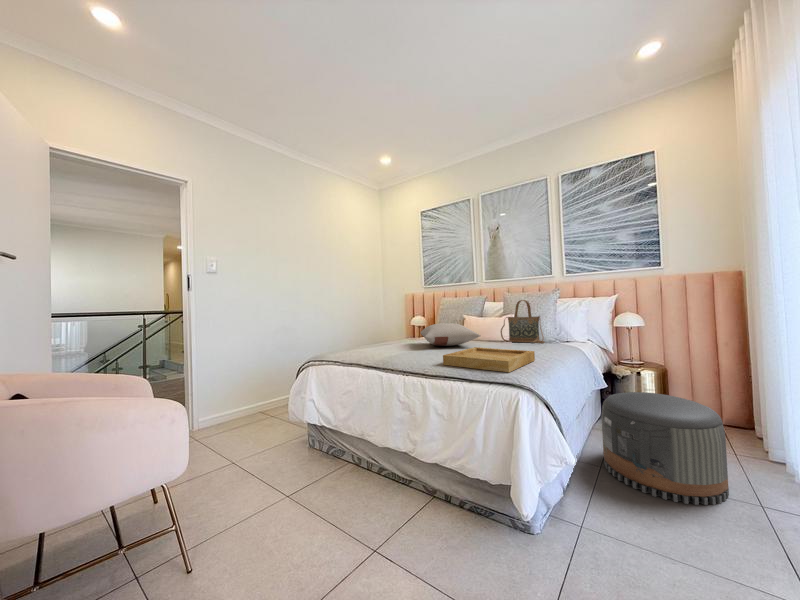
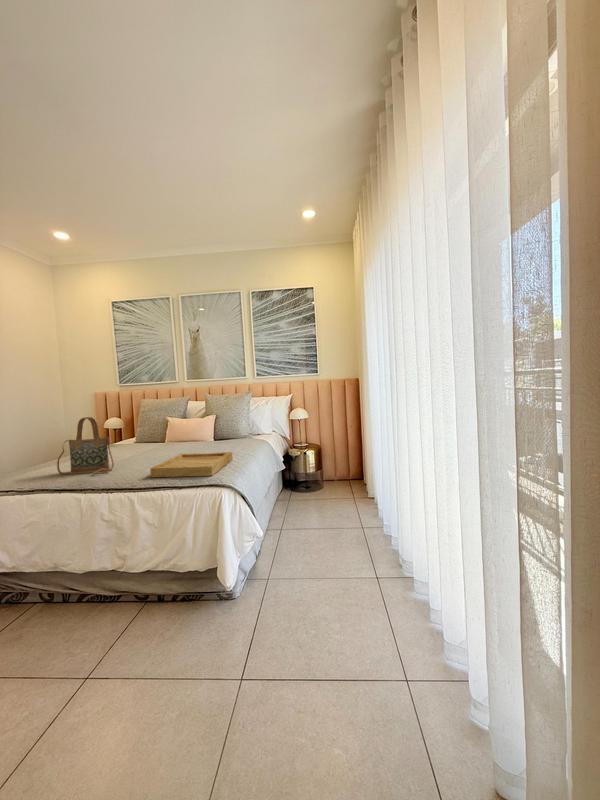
handbag: present [501,300,545,343] -> present [57,417,114,475]
pillow: present [420,323,481,346] -> none [119,430,185,454]
pouf: present [602,392,729,505] -> none [281,468,347,540]

